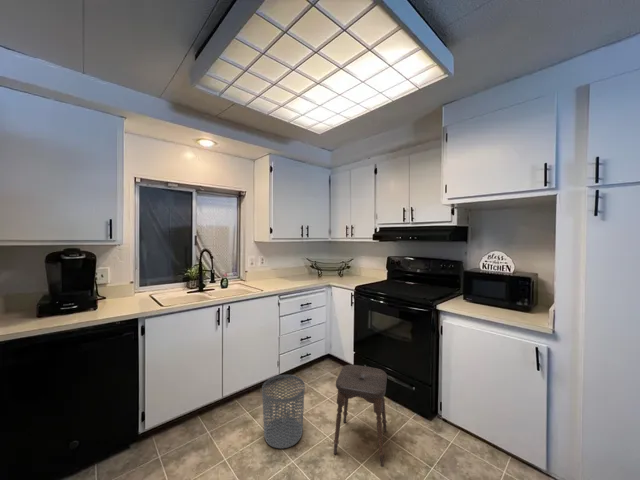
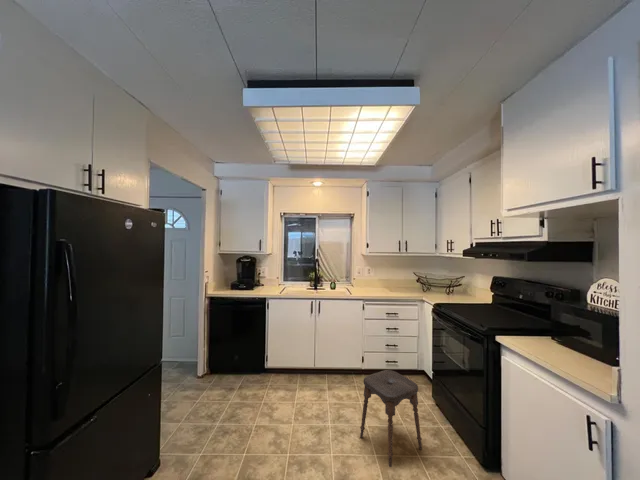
waste bin: present [262,375,305,448] -> none [322,361,355,416]

